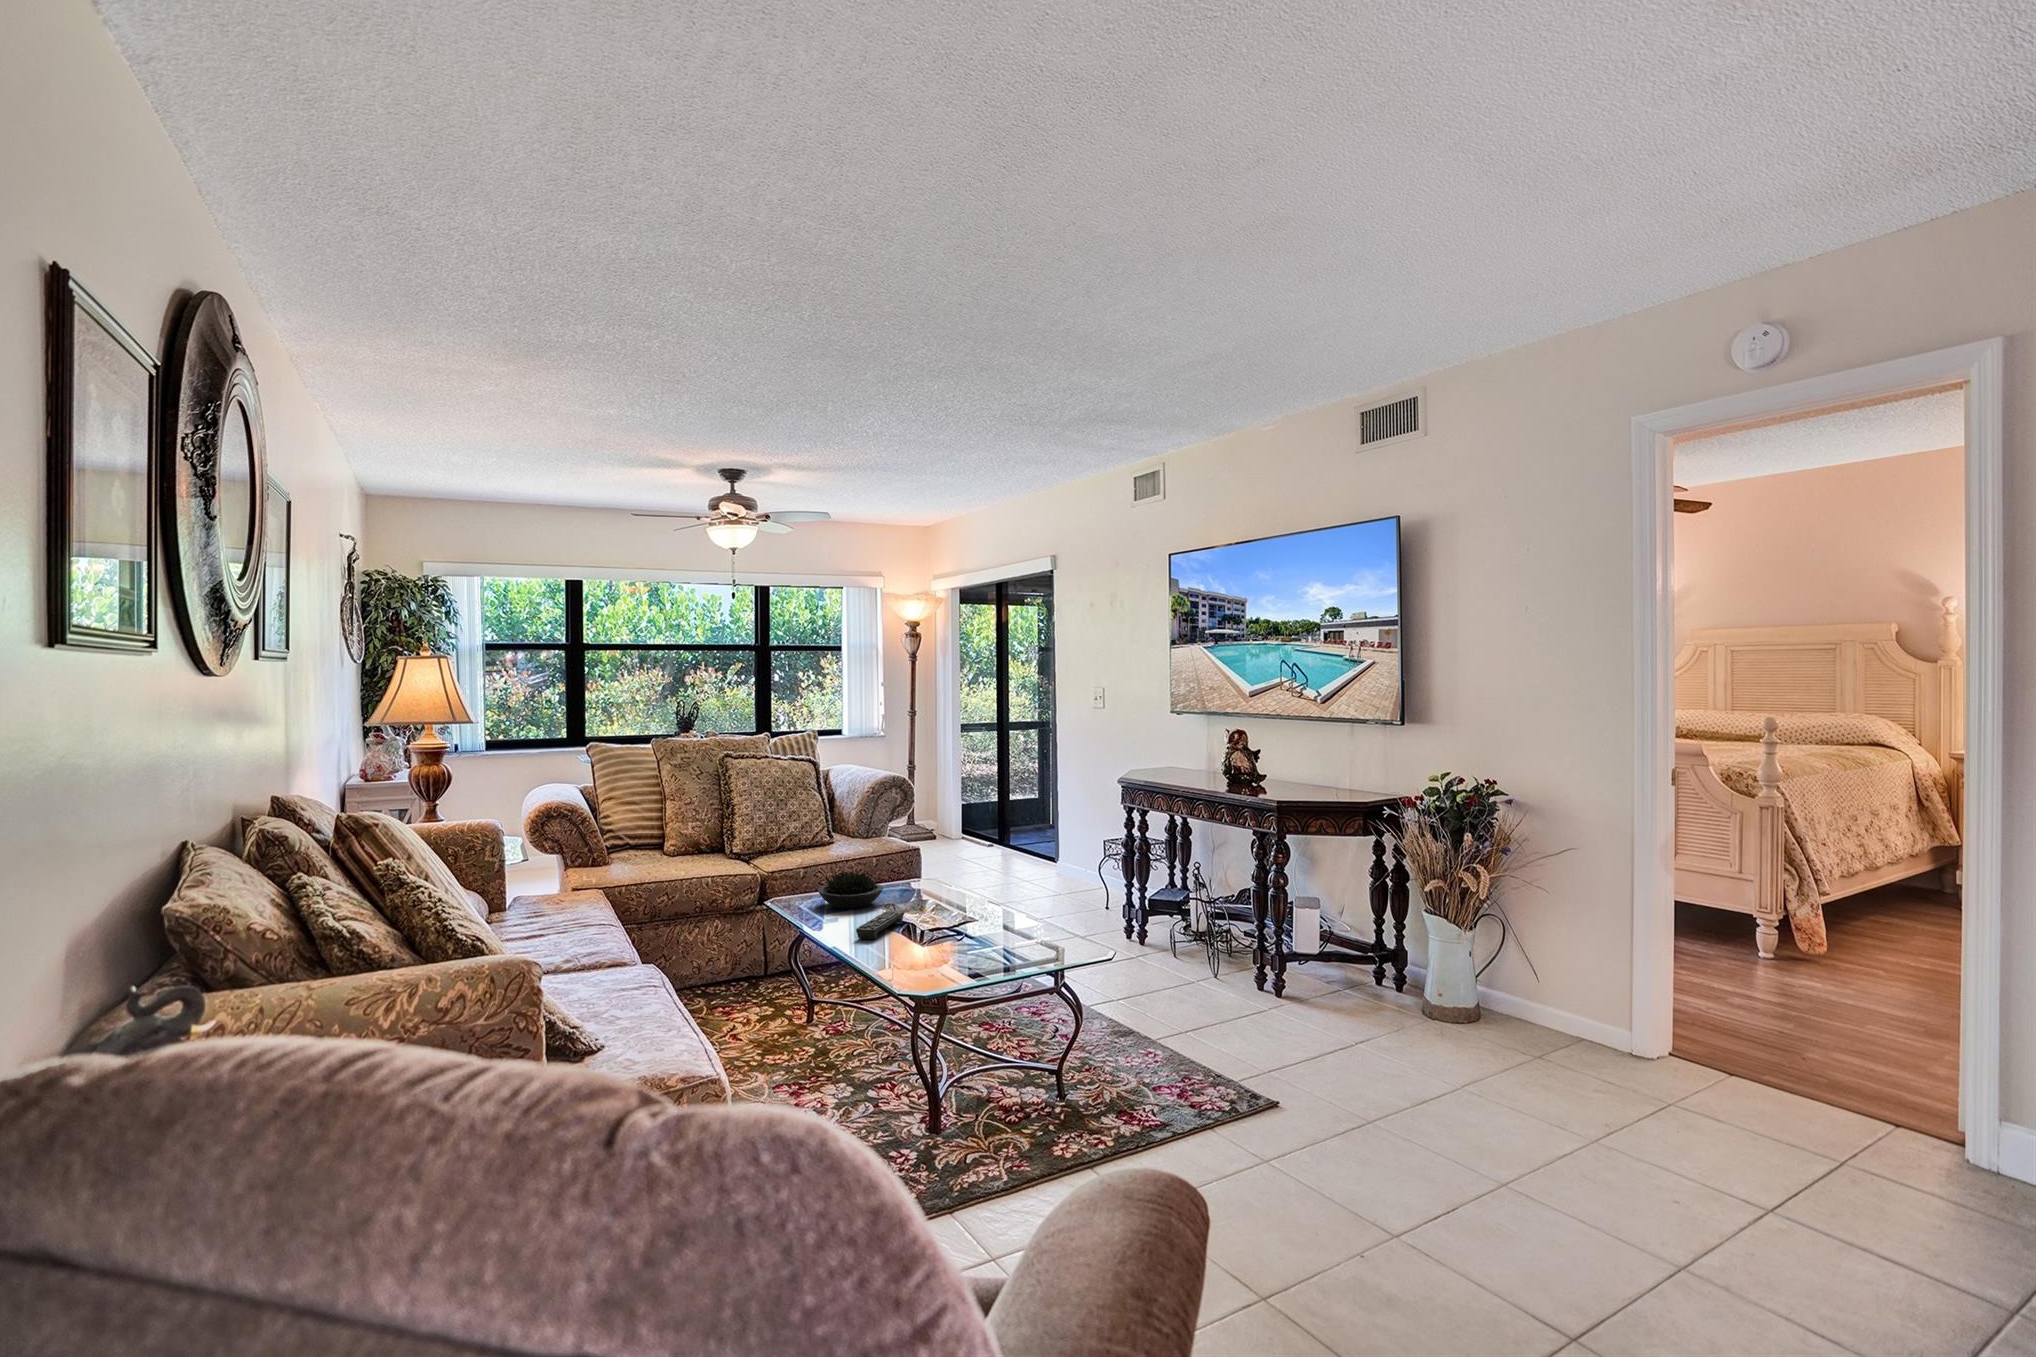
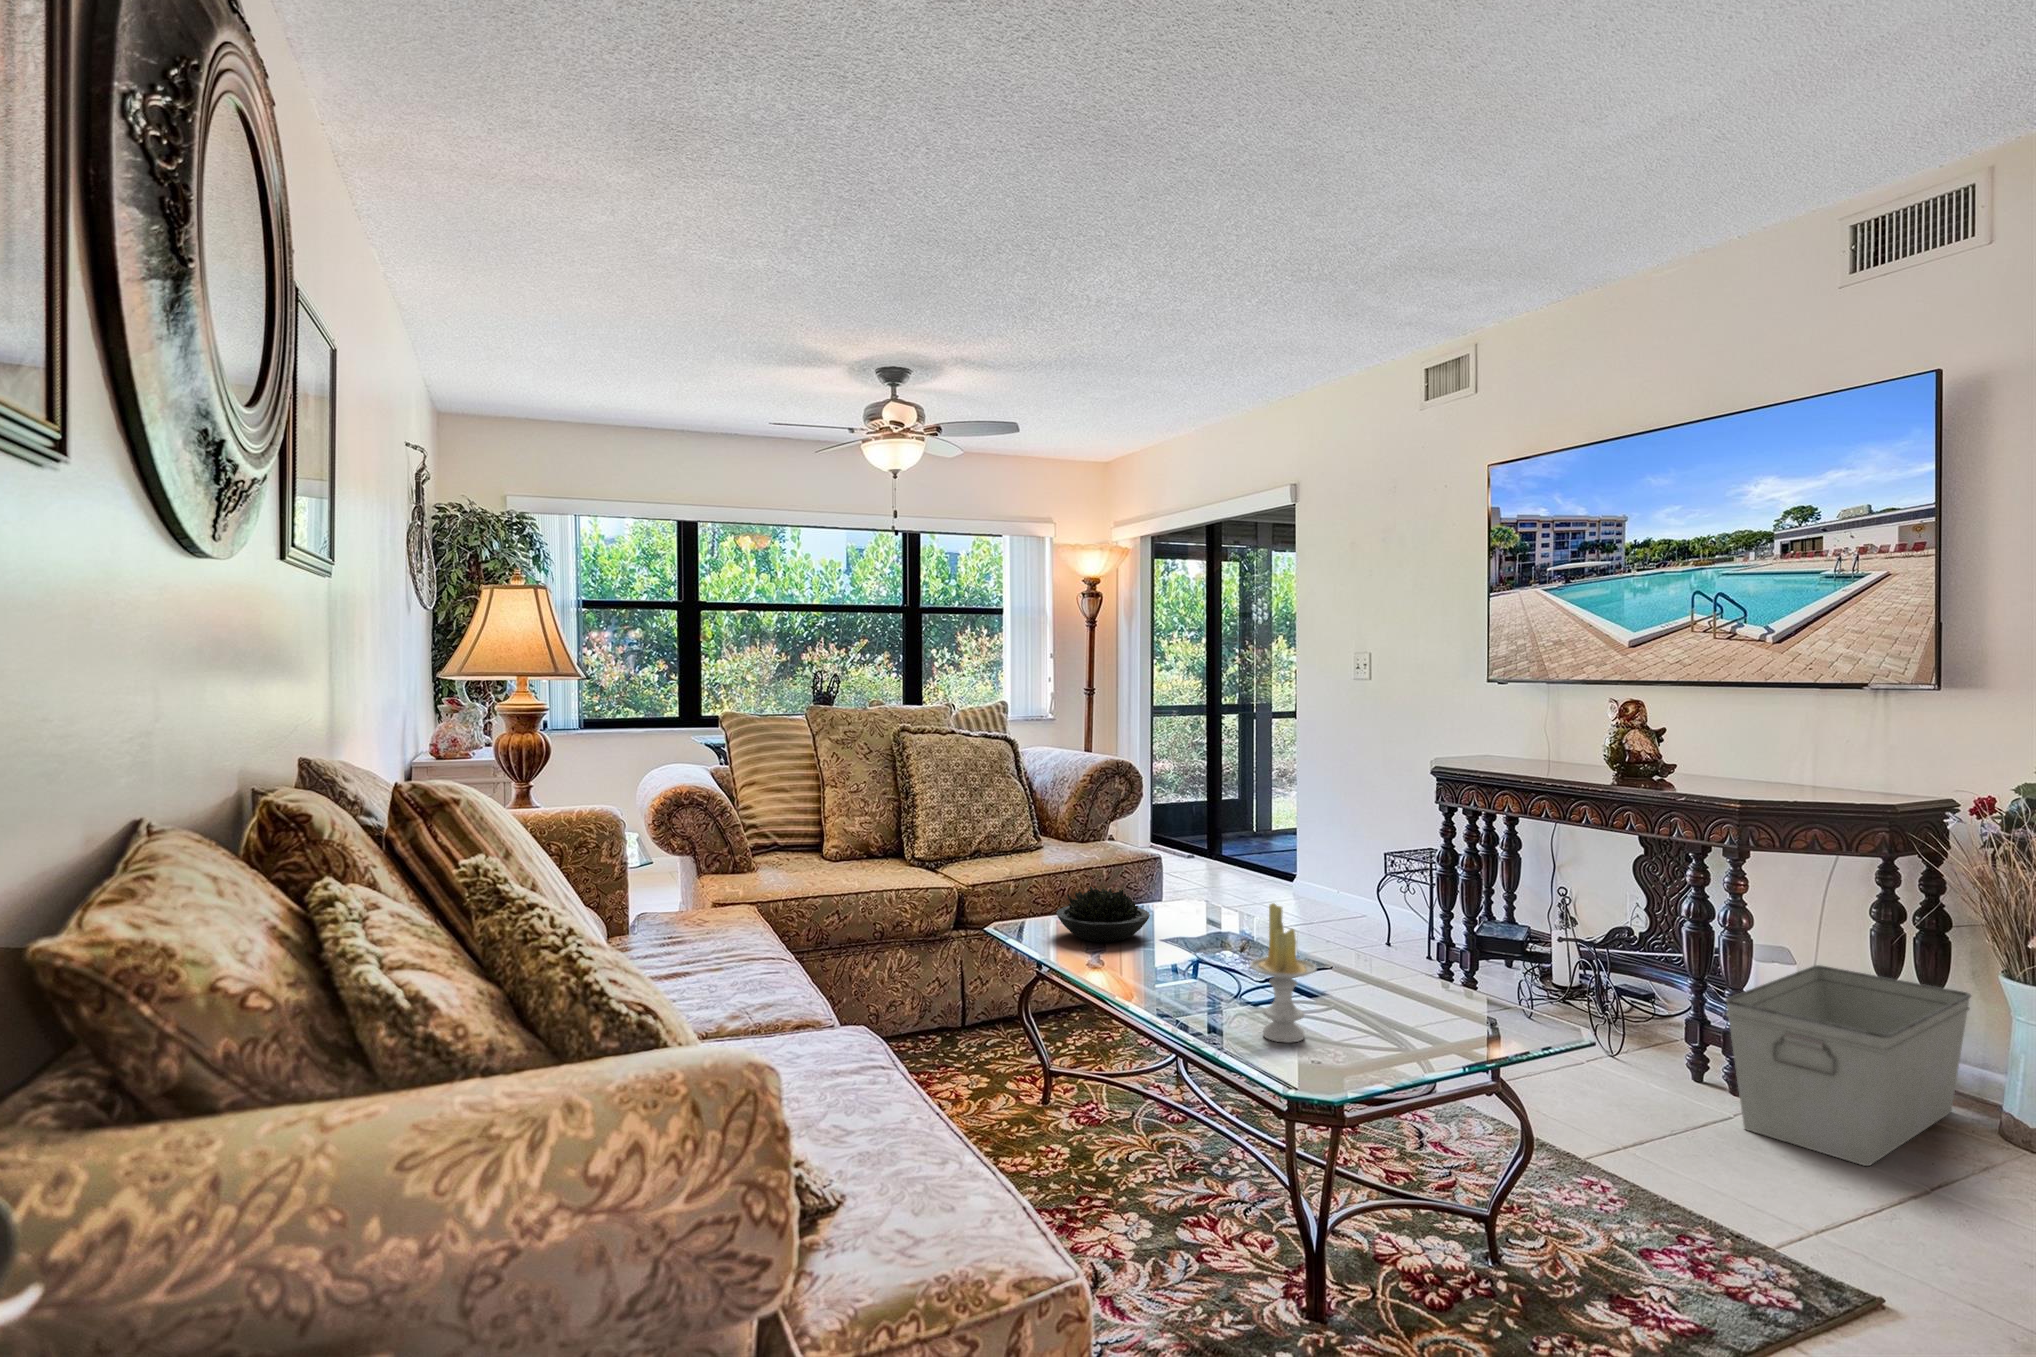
candle: none [903,878,946,965] -> present [1250,903,1316,1043]
remote control: present [856,910,904,939] -> none [1147,948,1201,995]
storage bin: none [1250,912,1407,1036] -> present [1725,965,1971,1166]

